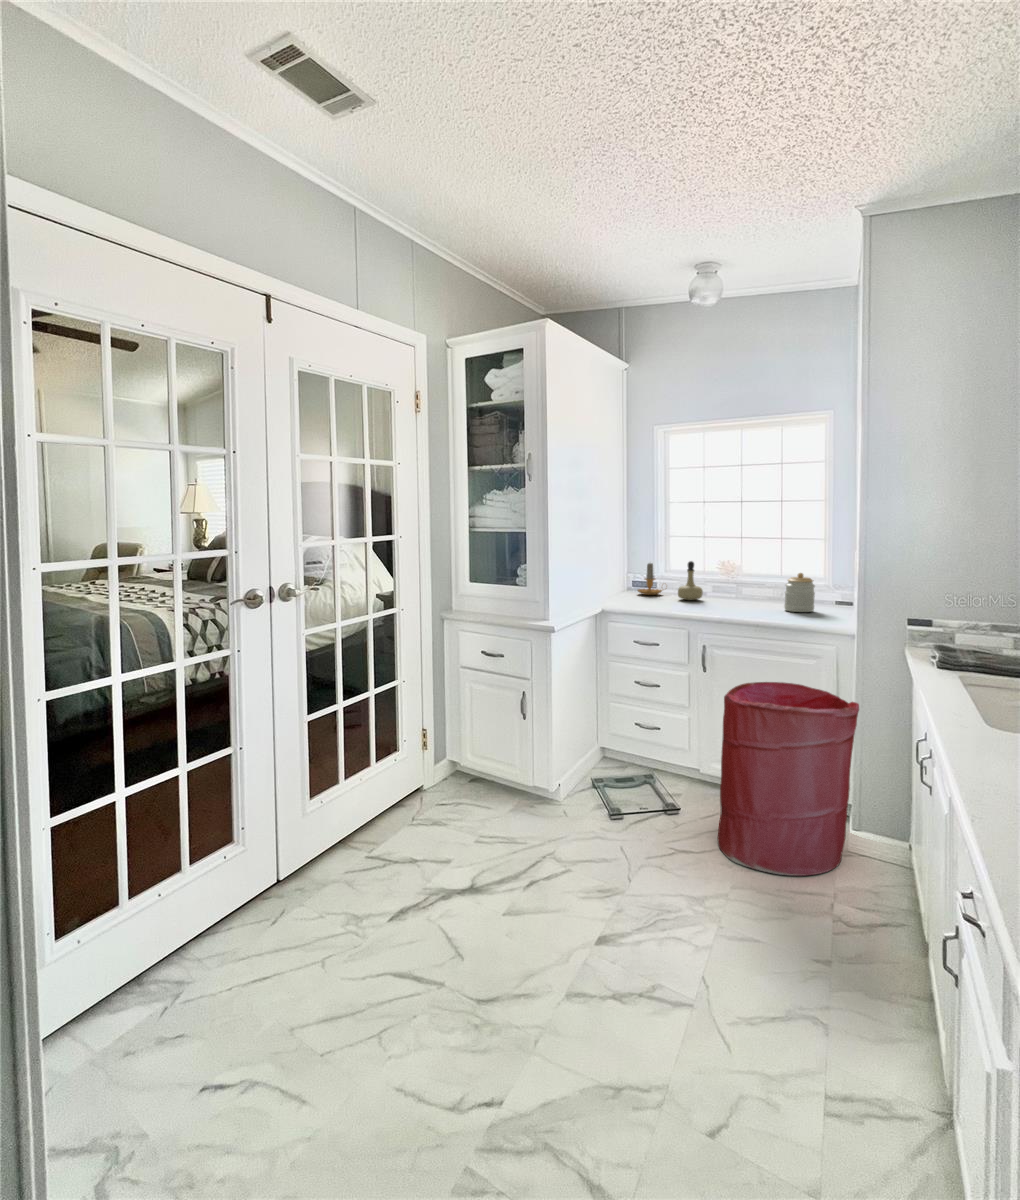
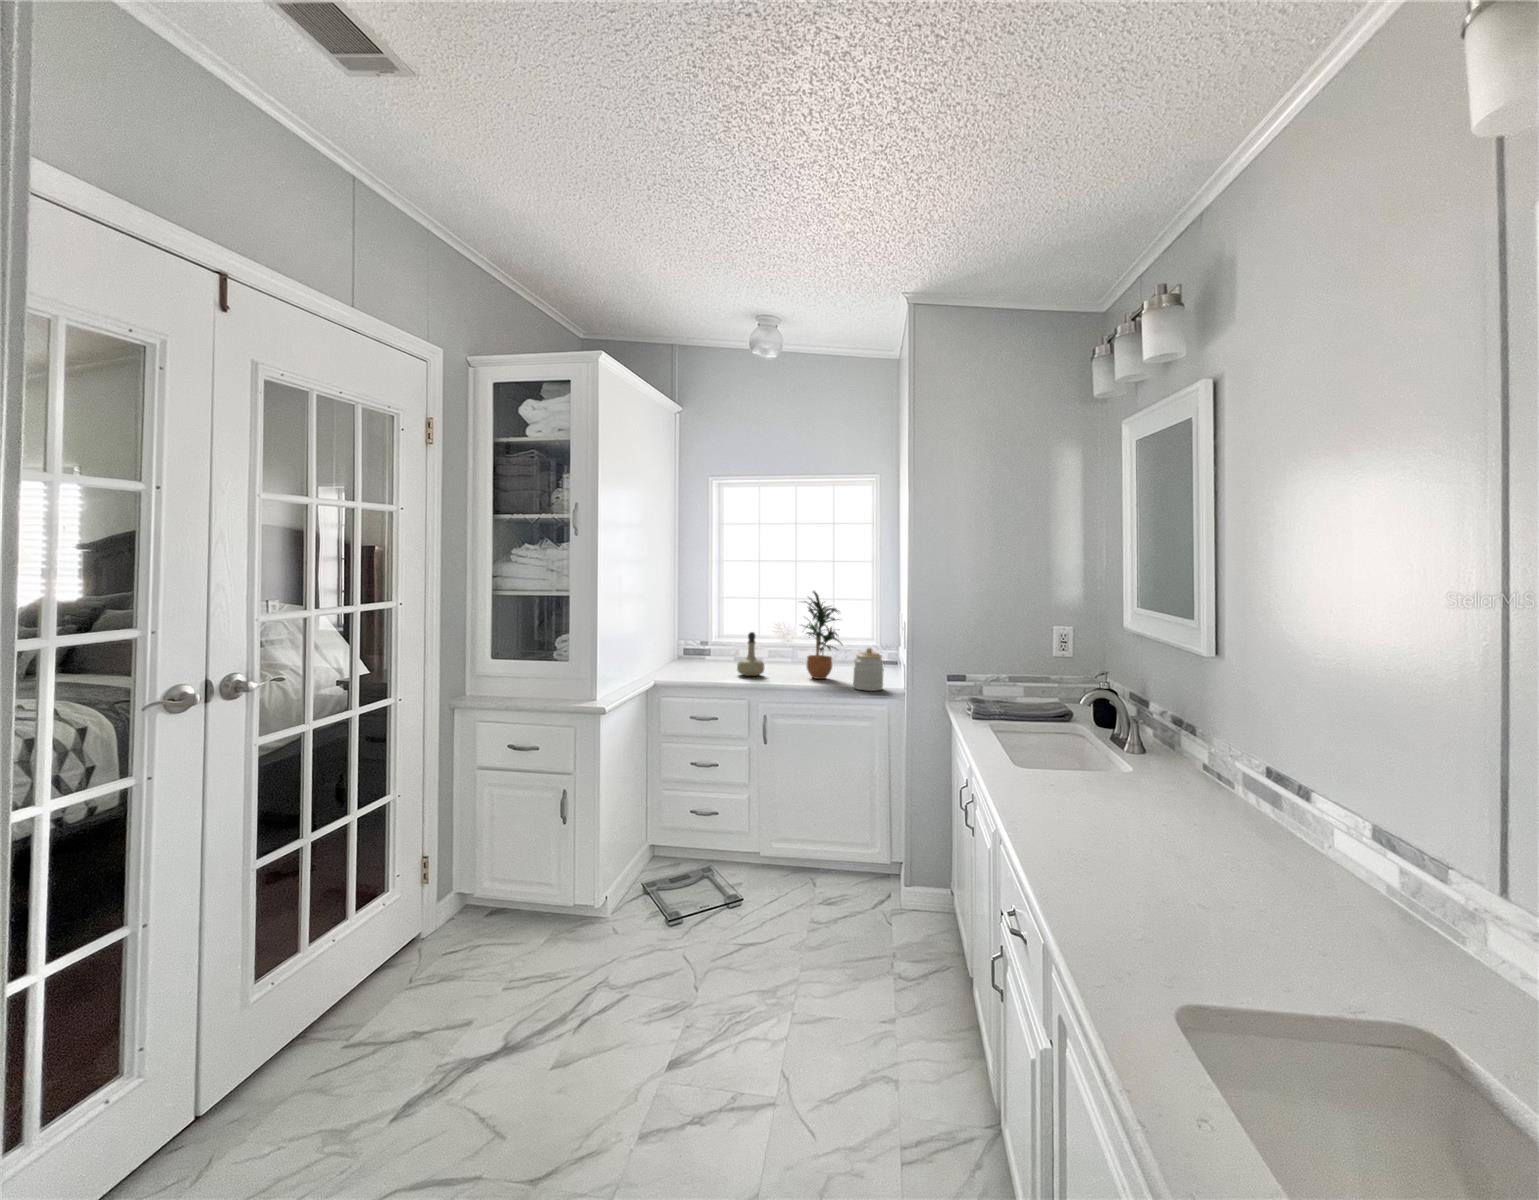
potted plant: none [734,522,779,603] -> present [804,591,842,679]
candle: present [638,563,662,595] -> none [690,631,723,669]
laundry hamper: present [718,682,859,876] -> none [795,773,942,999]

